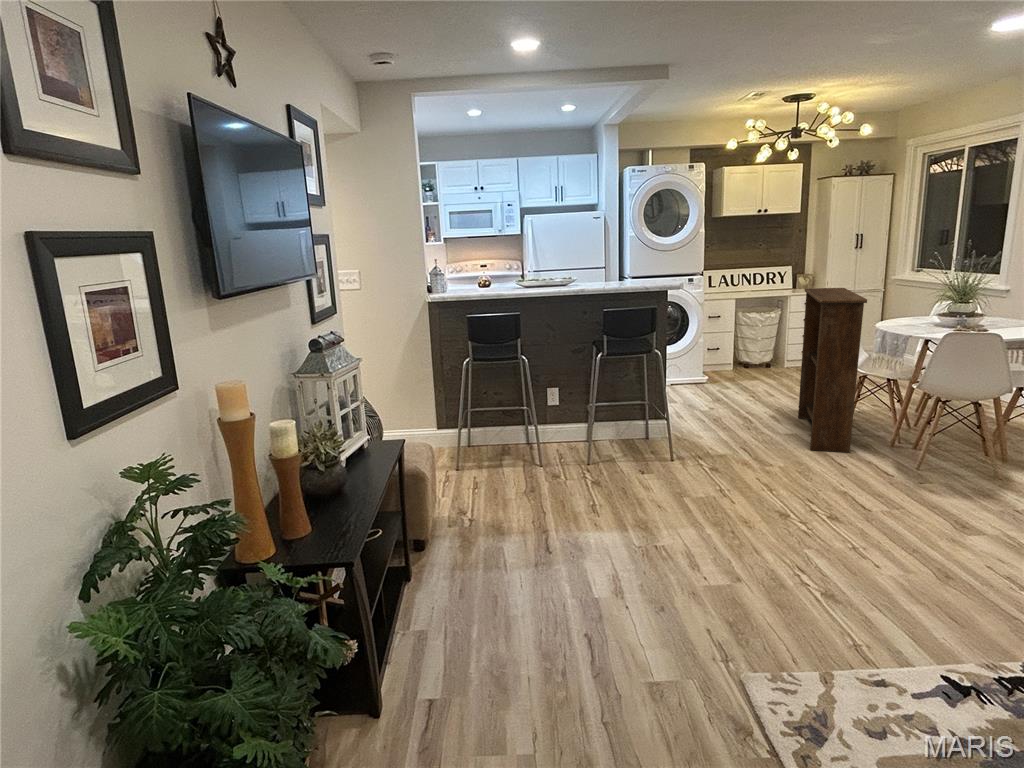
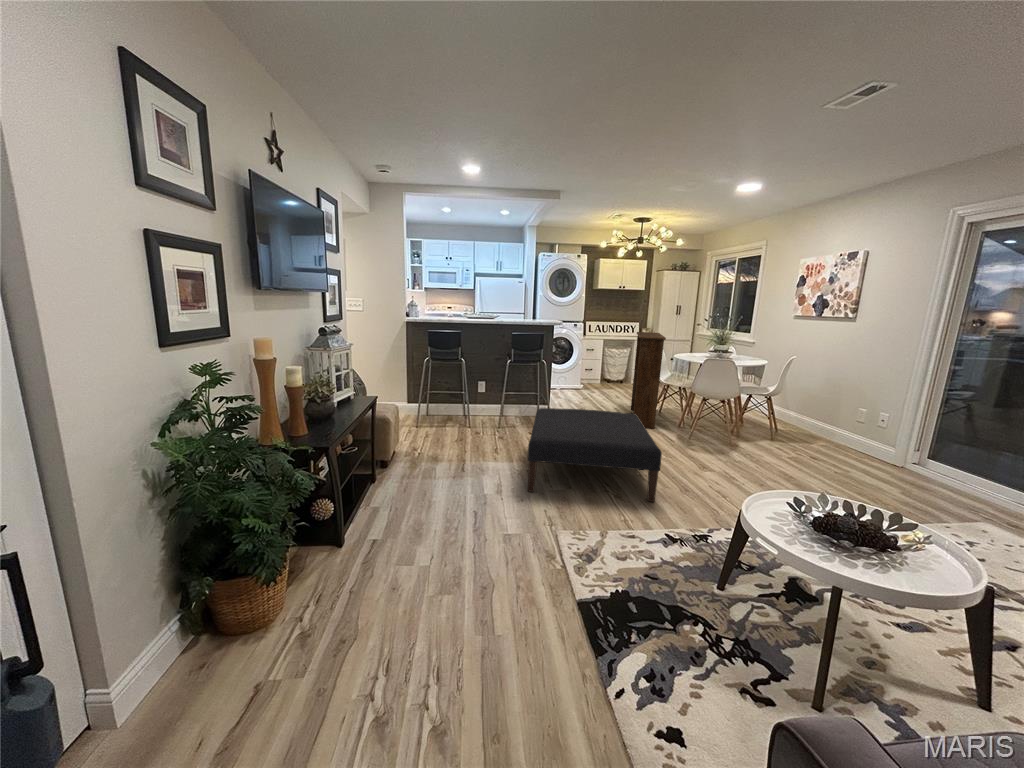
ottoman: none [658,435,912,605] -> present [528,408,662,502]

